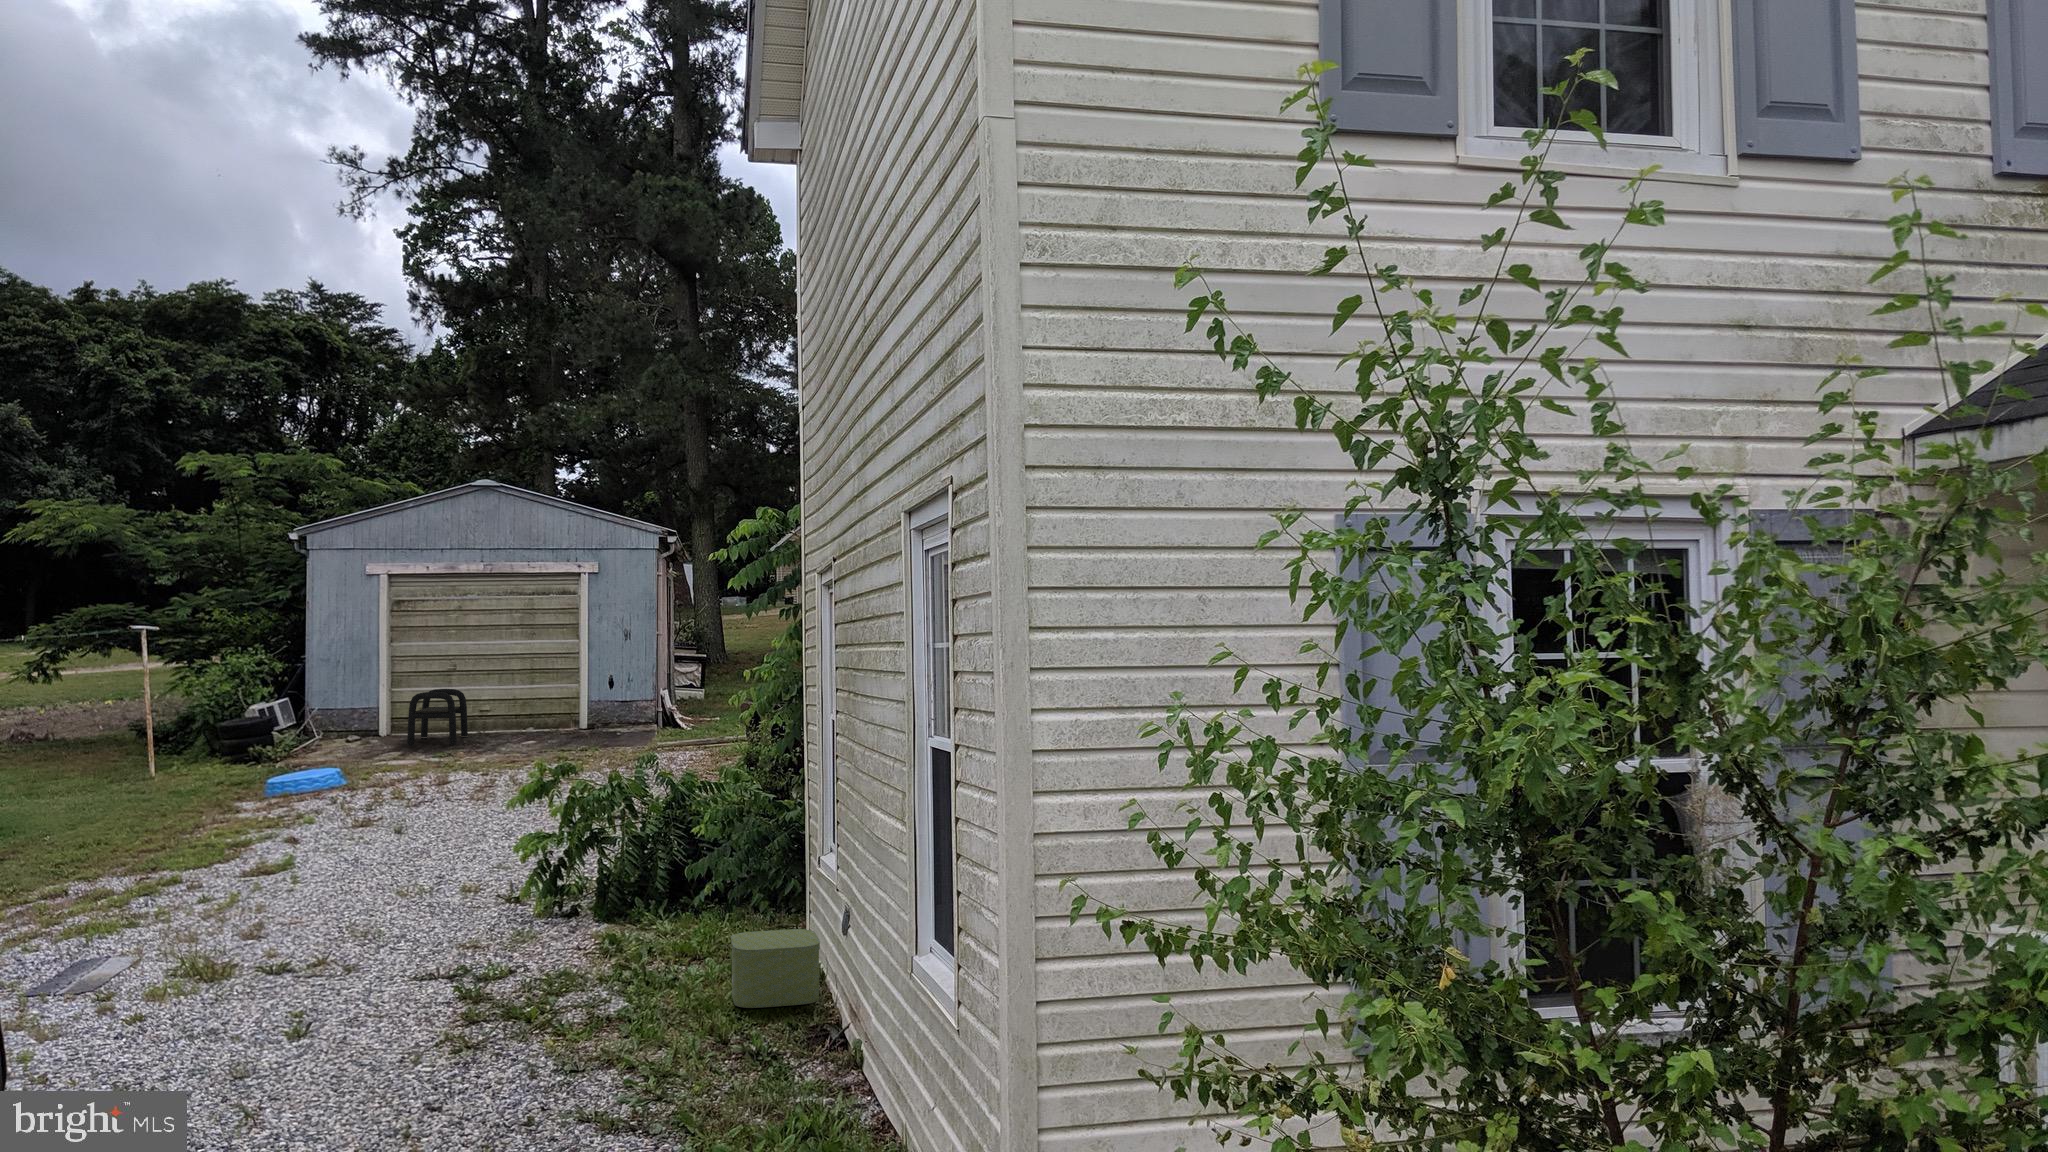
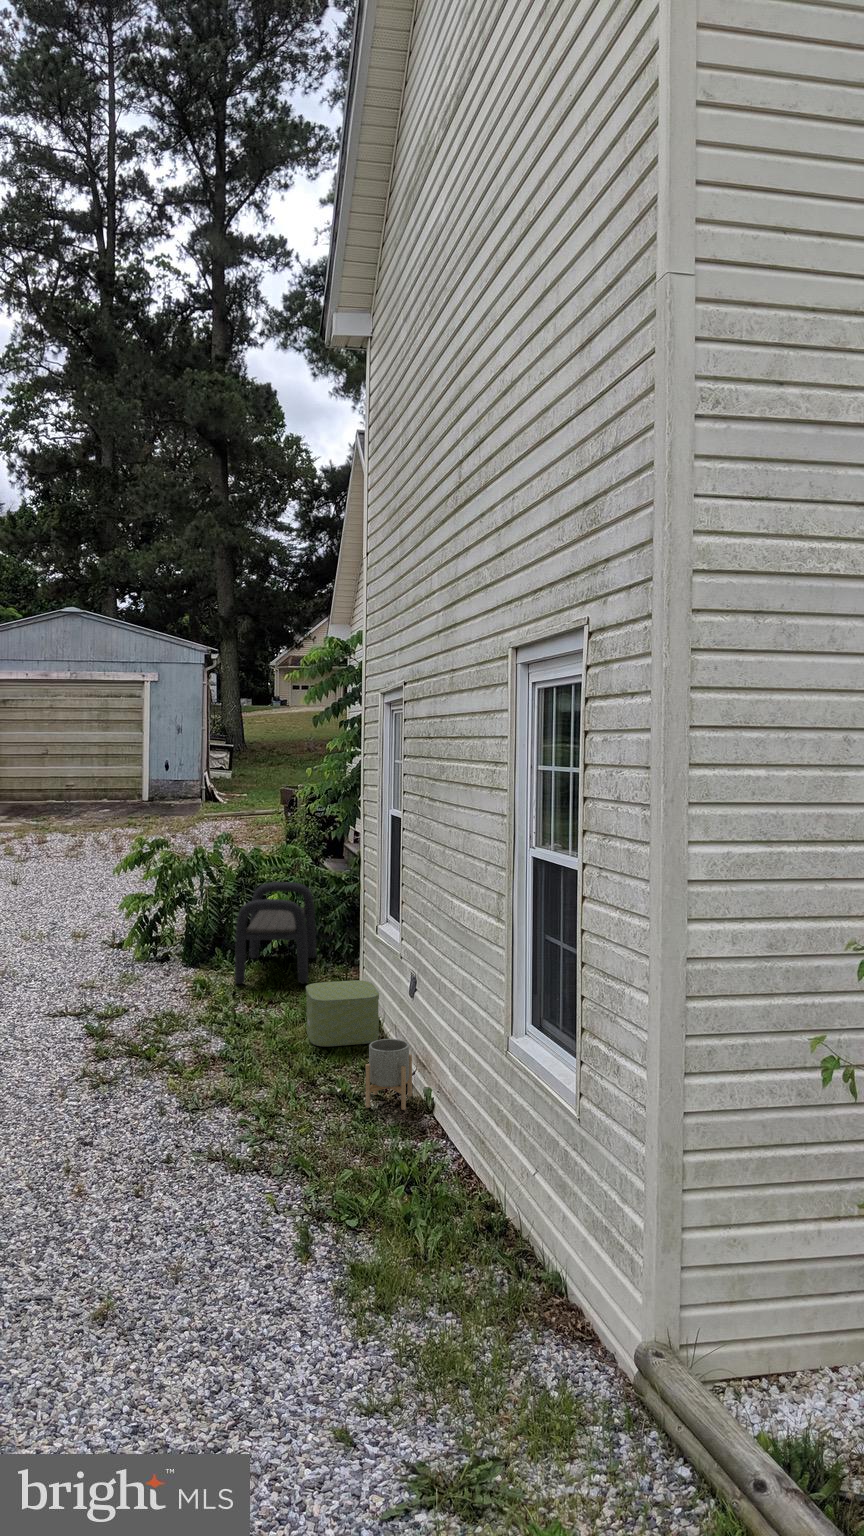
bench: present [407,689,468,746] -> present [235,882,317,984]
planter: none [783,988,843,1072] -> present [366,1039,412,1110]

